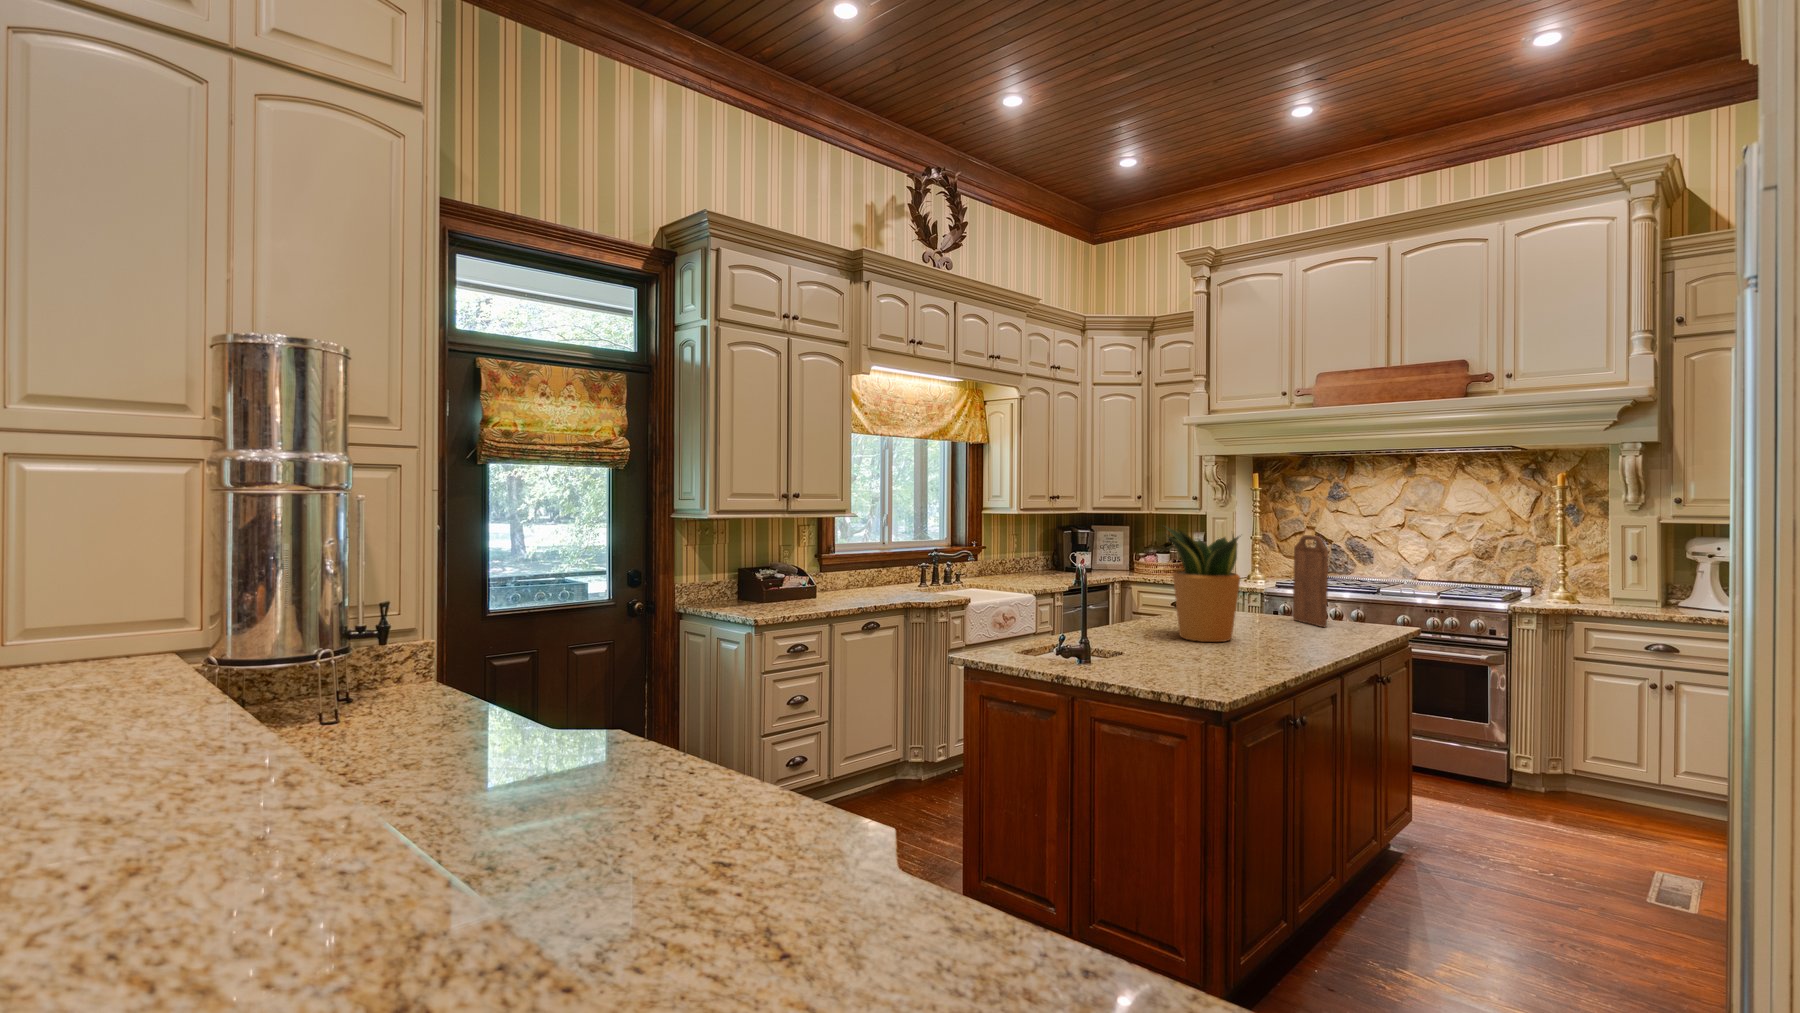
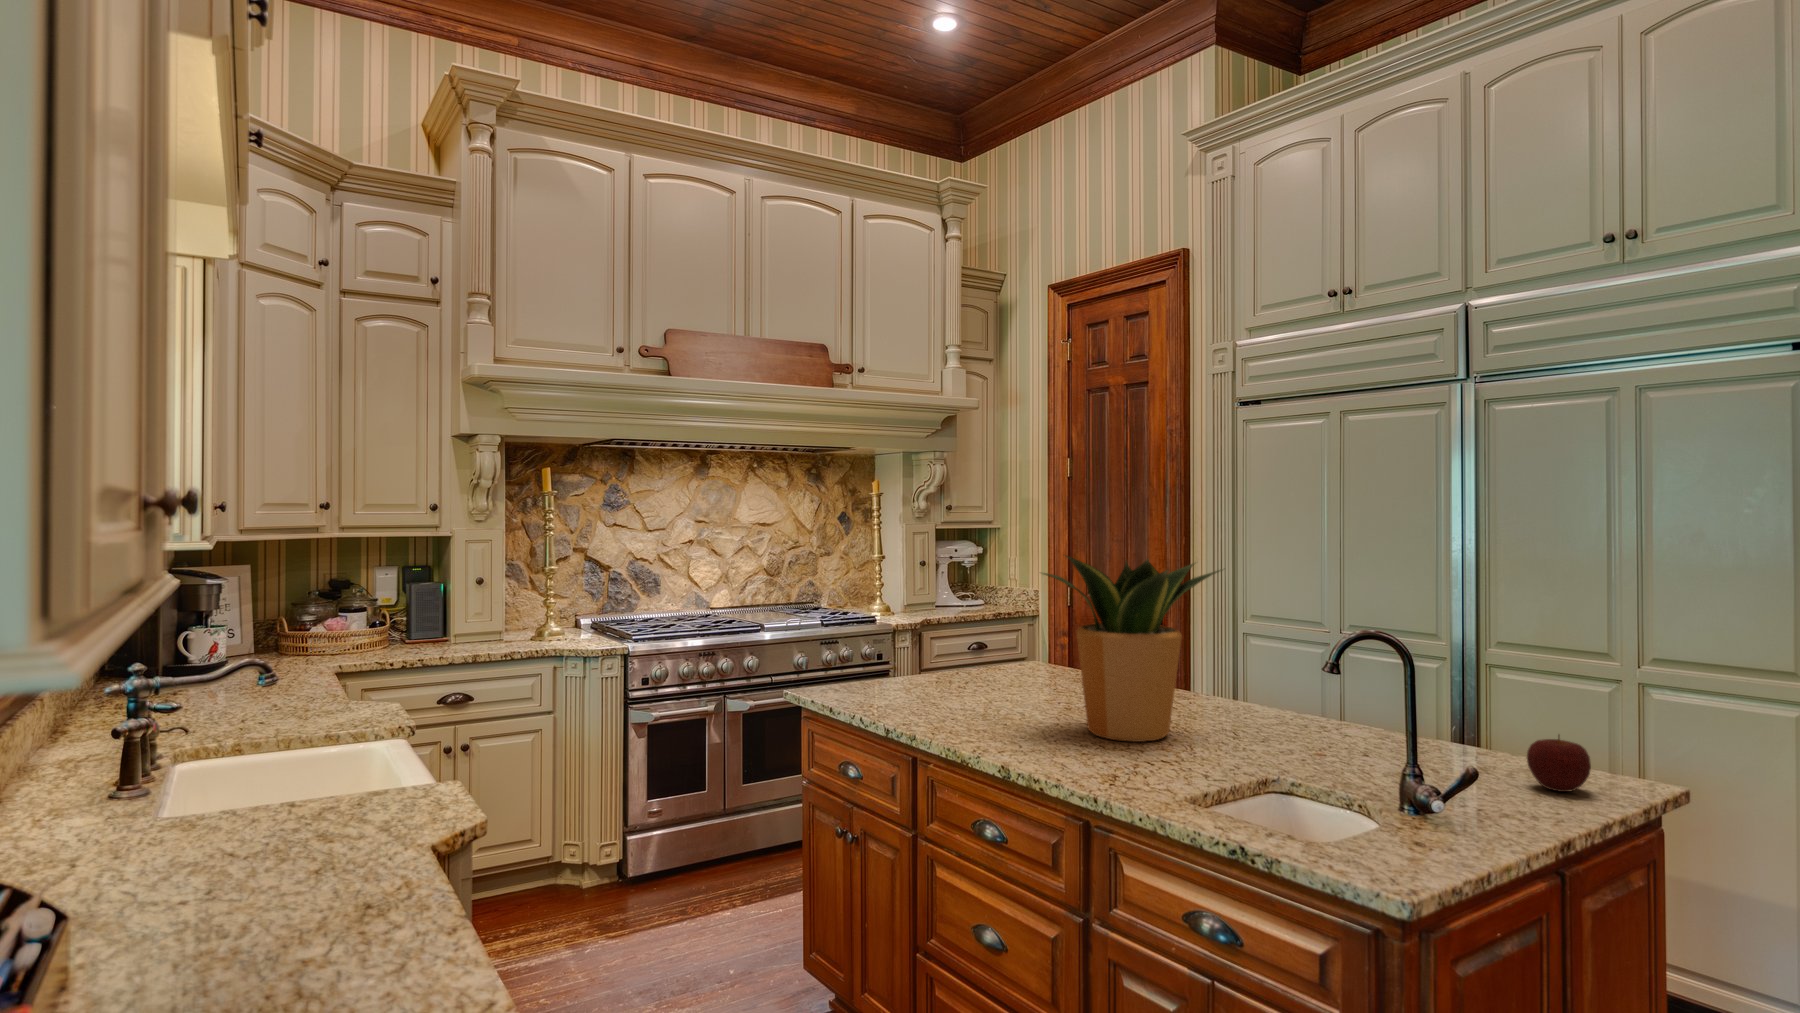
cutting board: present [1293,535,1328,627] -> none [962,559,1034,683]
apple: none [1195,647,1232,685] -> present [1527,735,1591,792]

